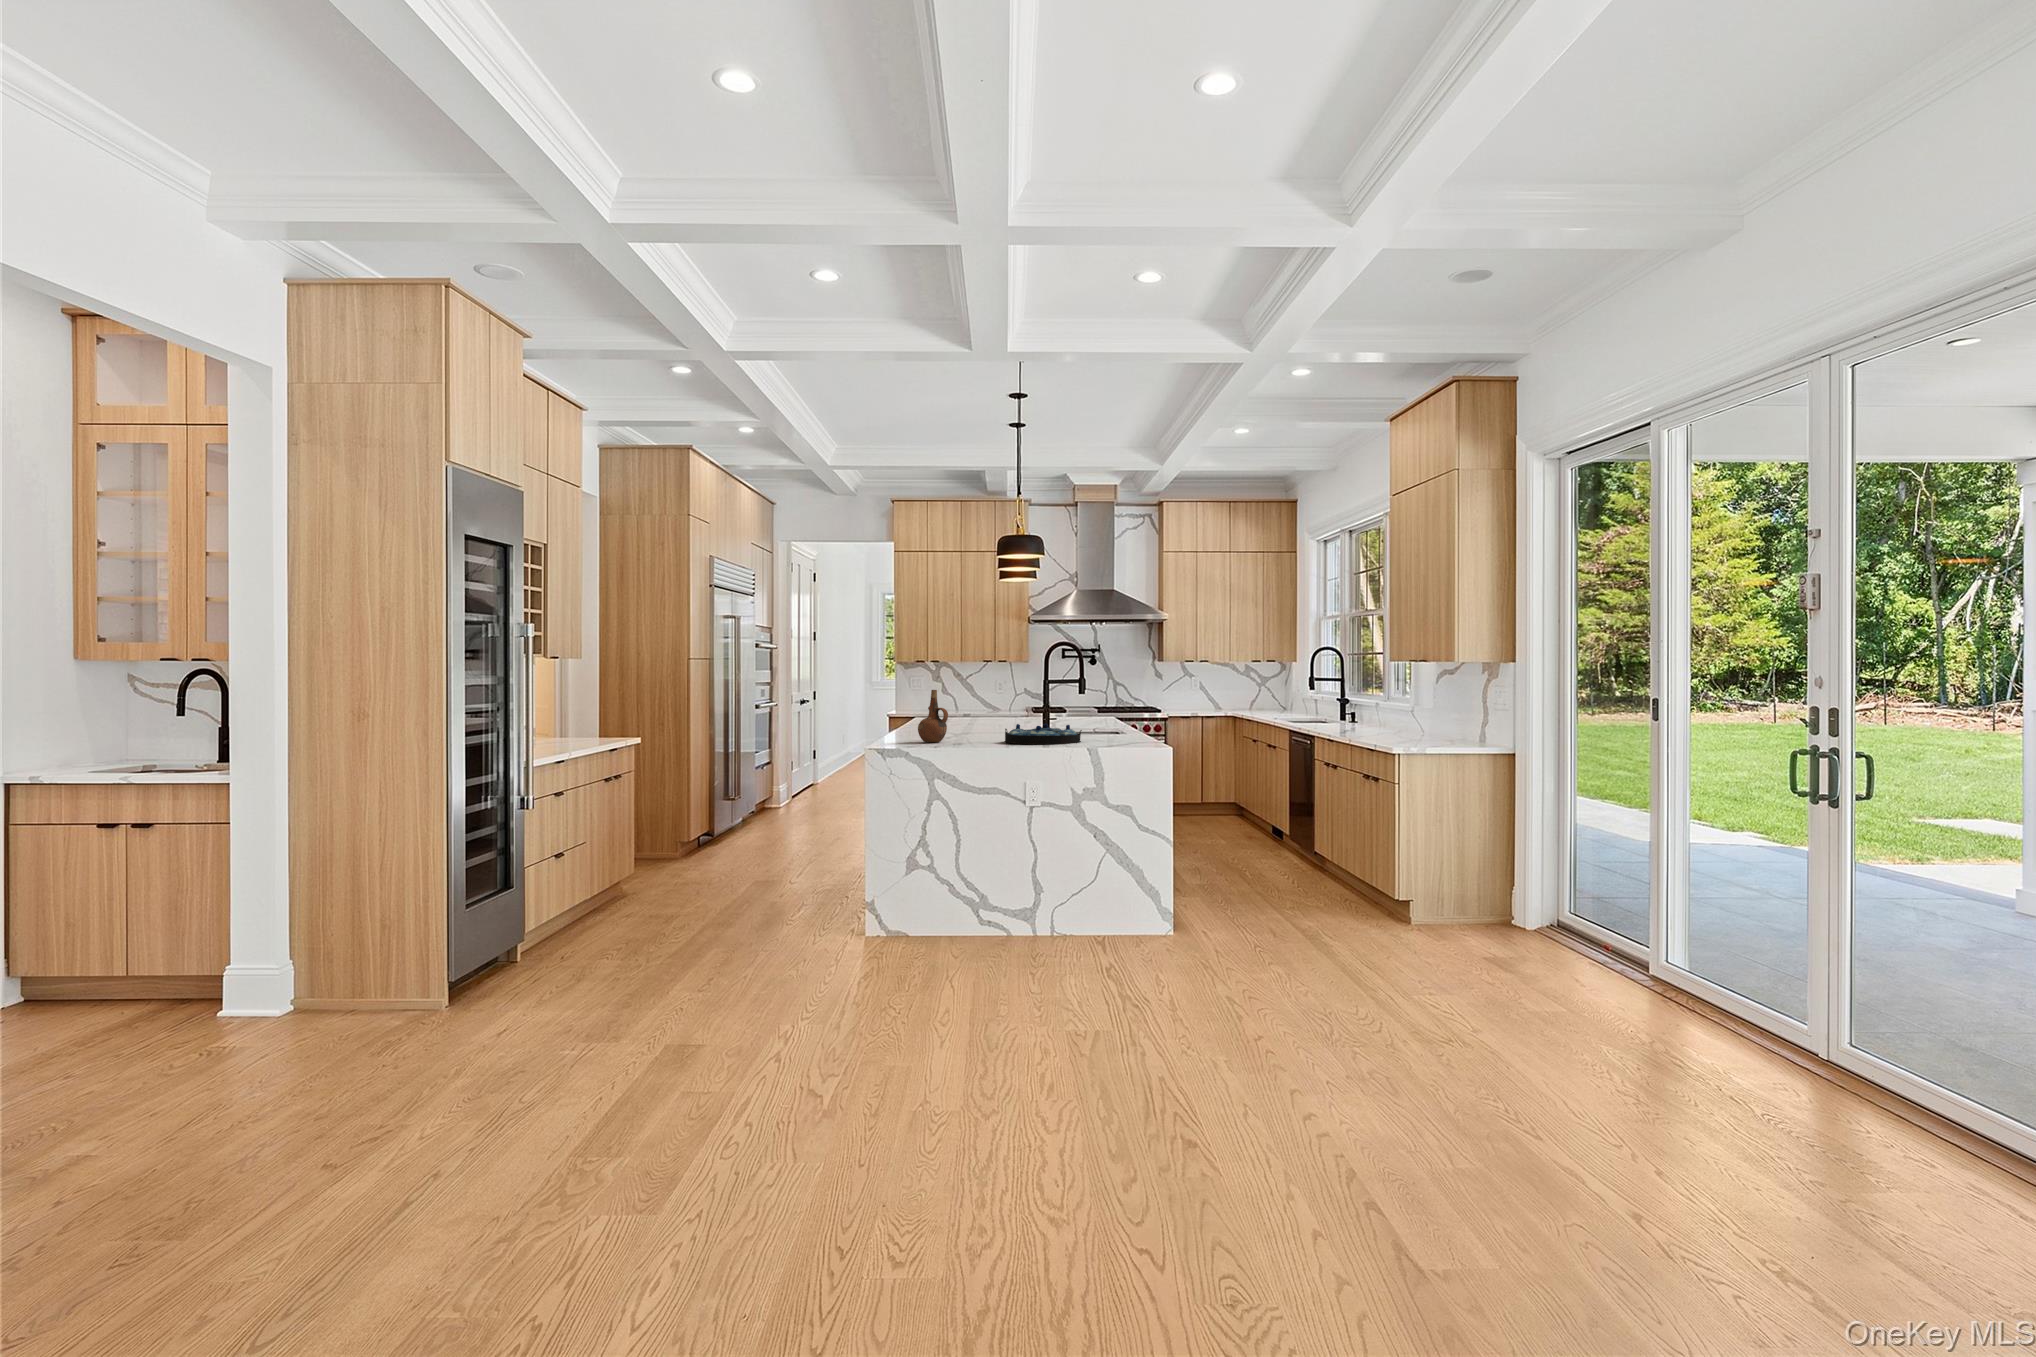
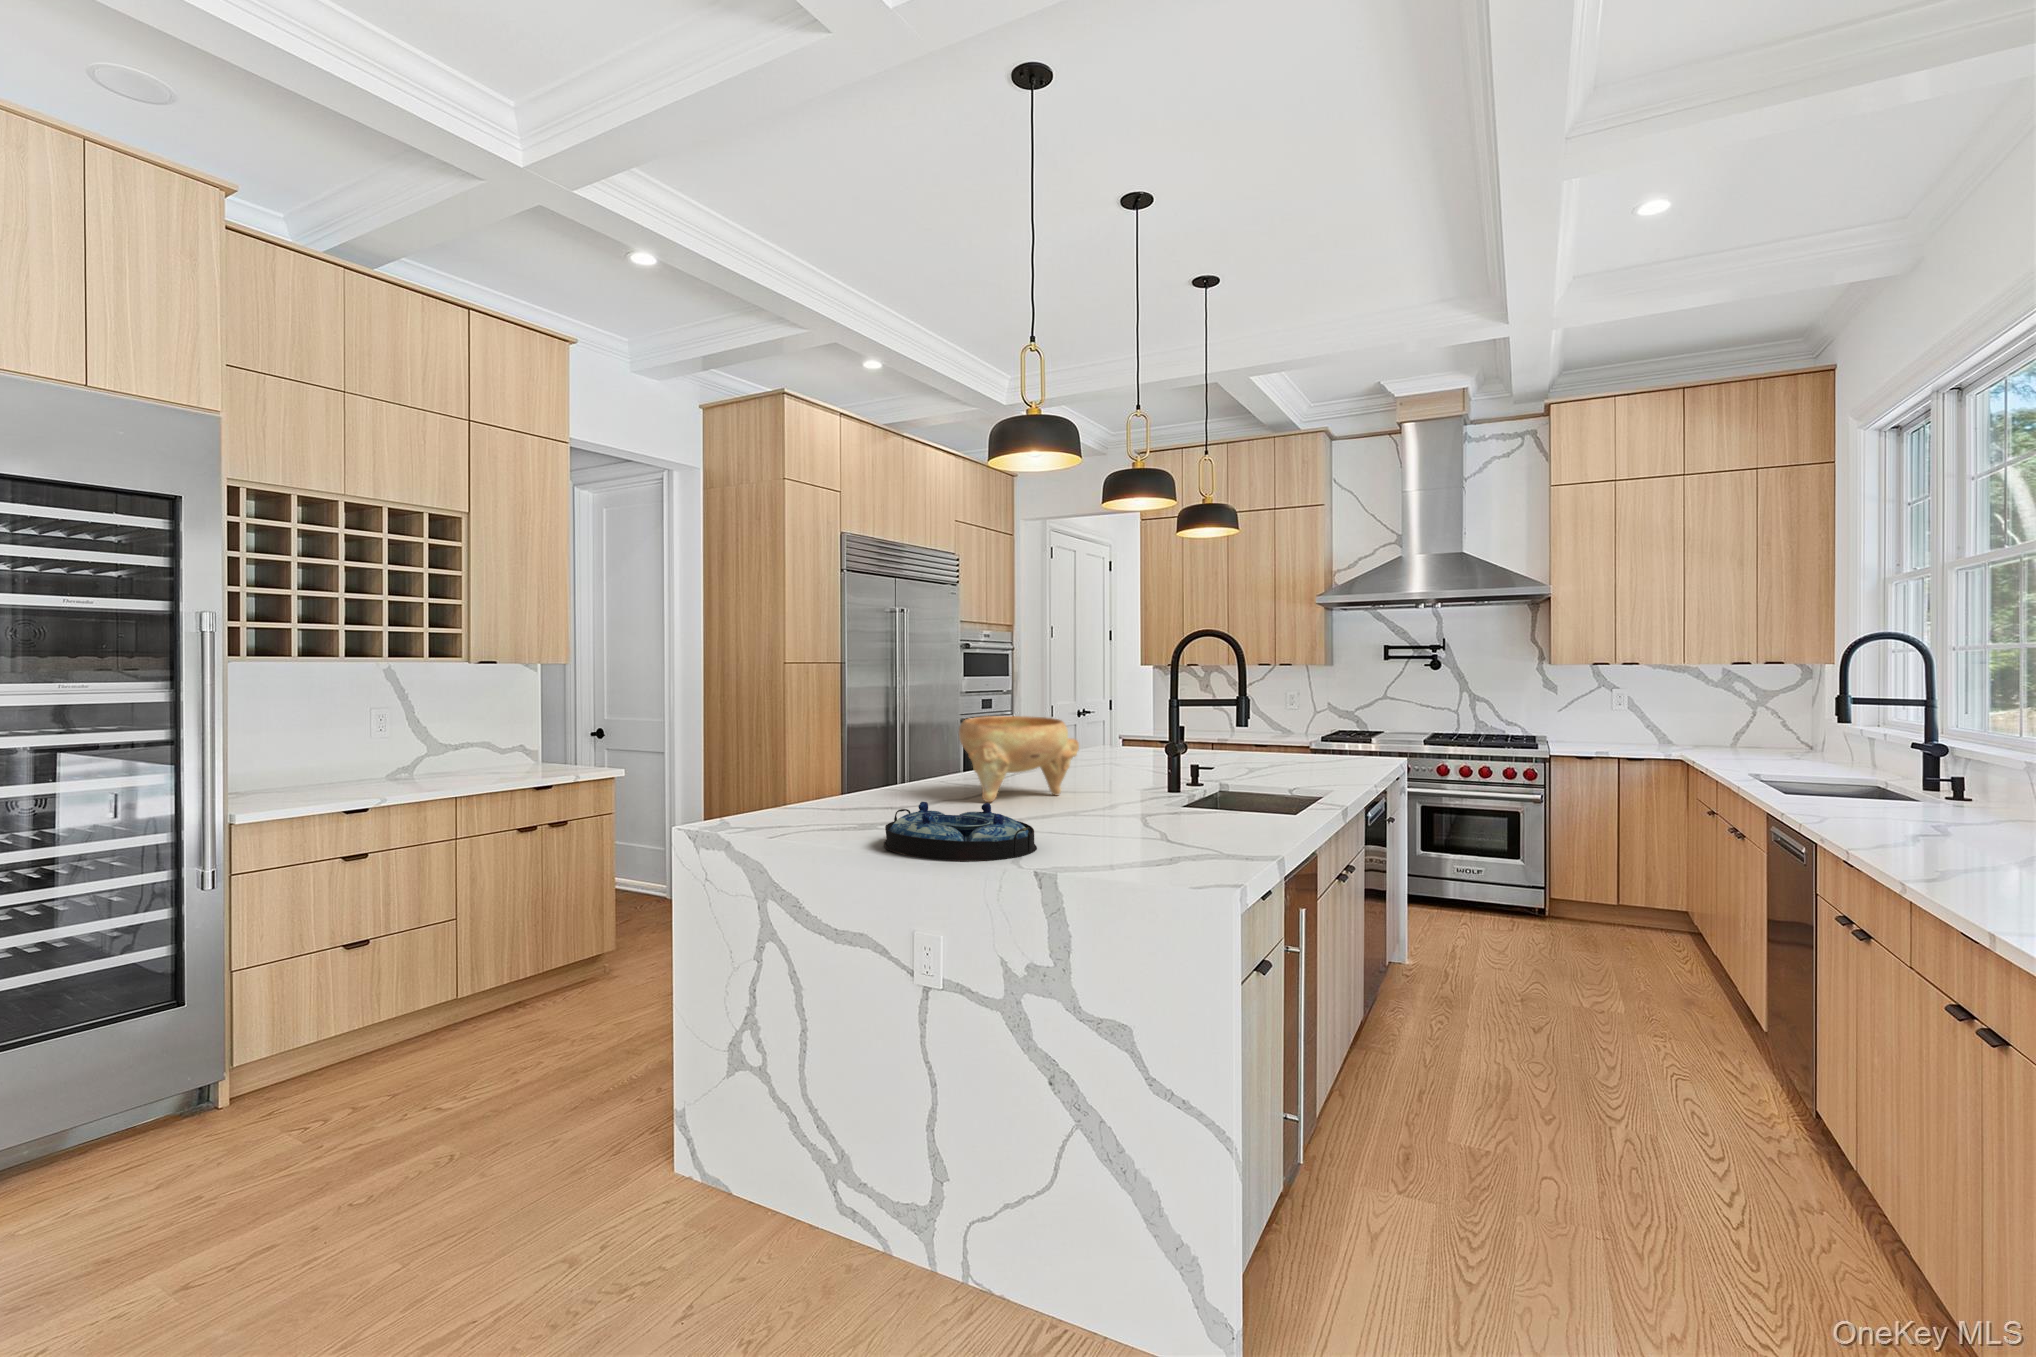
decorative bowl: none [957,689,1019,734] -> present [959,716,1079,802]
ceramic pitcher: present [918,690,948,742] -> none [789,723,844,823]

